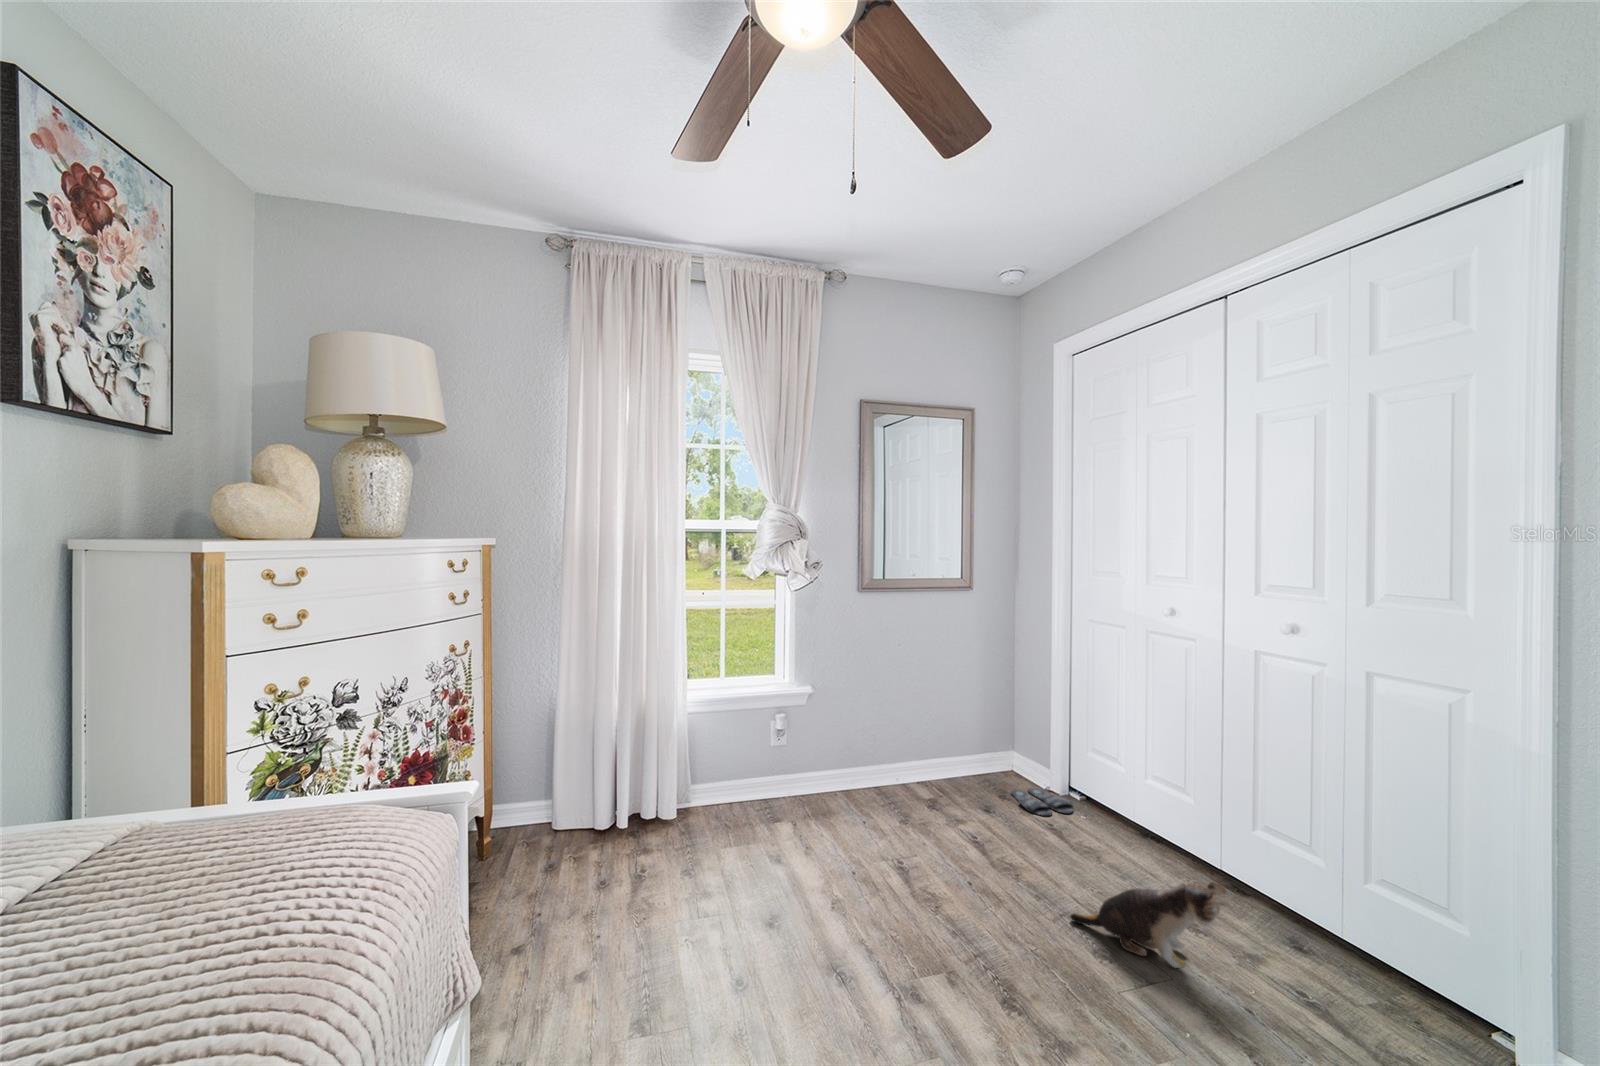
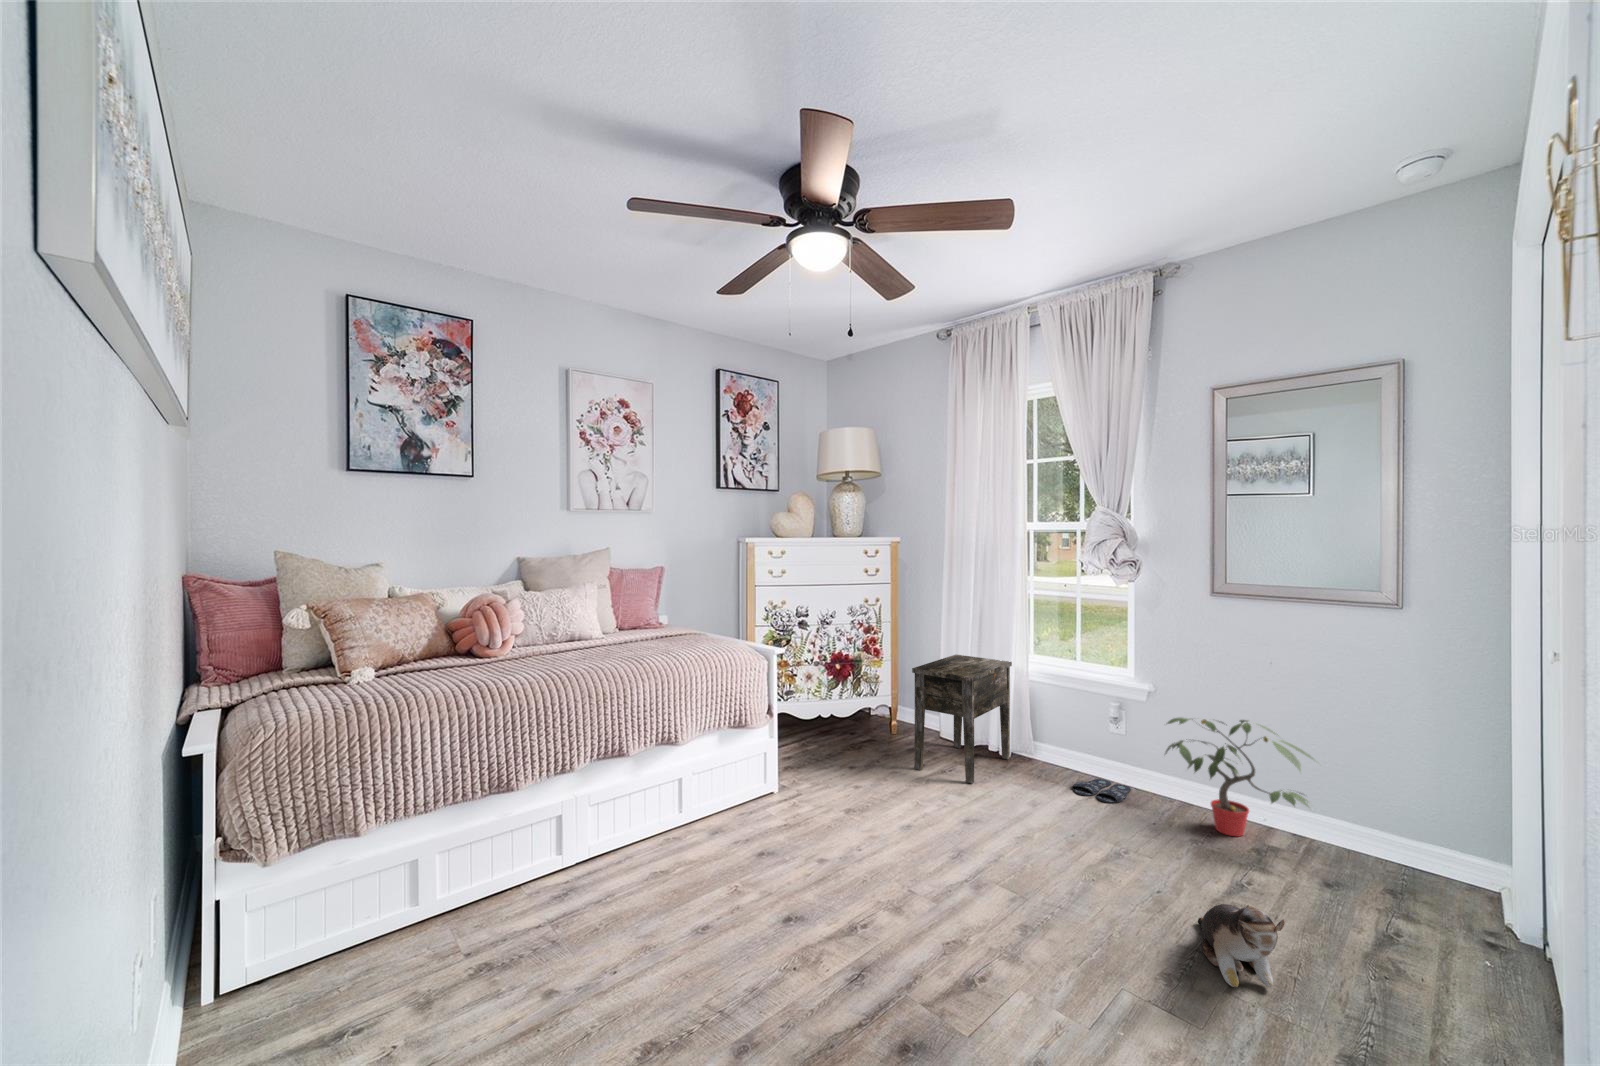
side table: none [599,697,711,902] -> present [912,655,1012,784]
potted plant: none [865,703,1002,817] -> present [1166,718,1314,836]
slippers: present [1011,788,1073,816] -> present [1073,779,1131,803]

